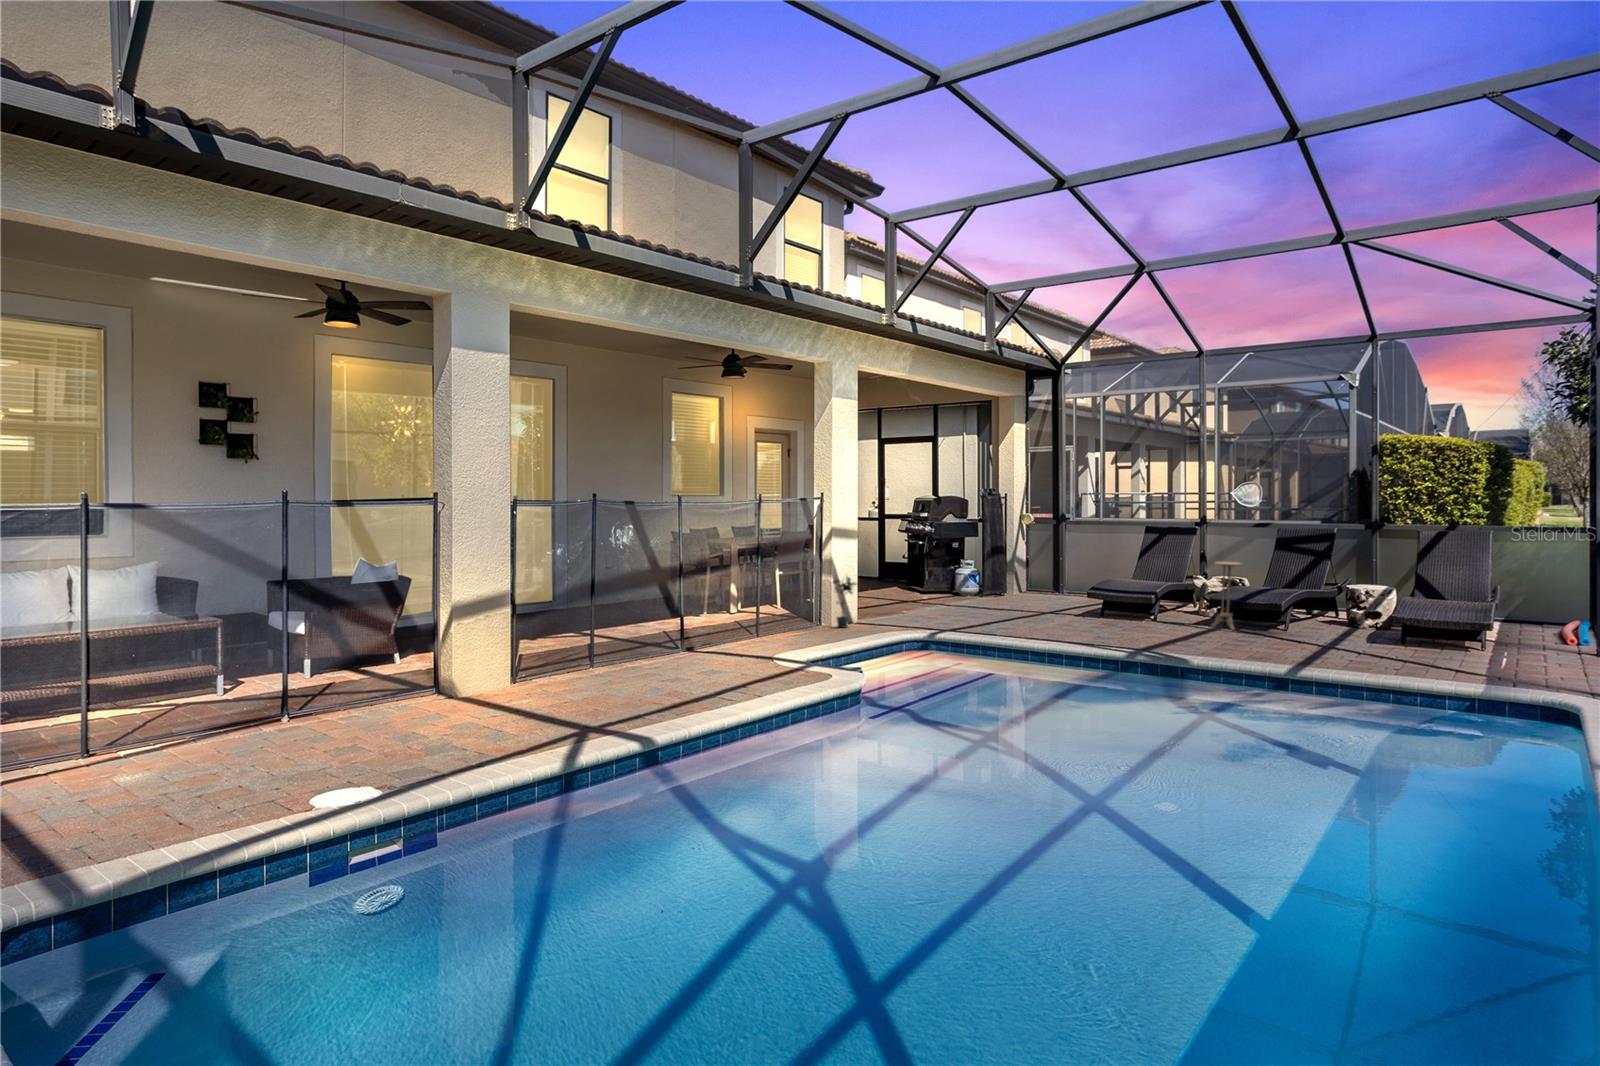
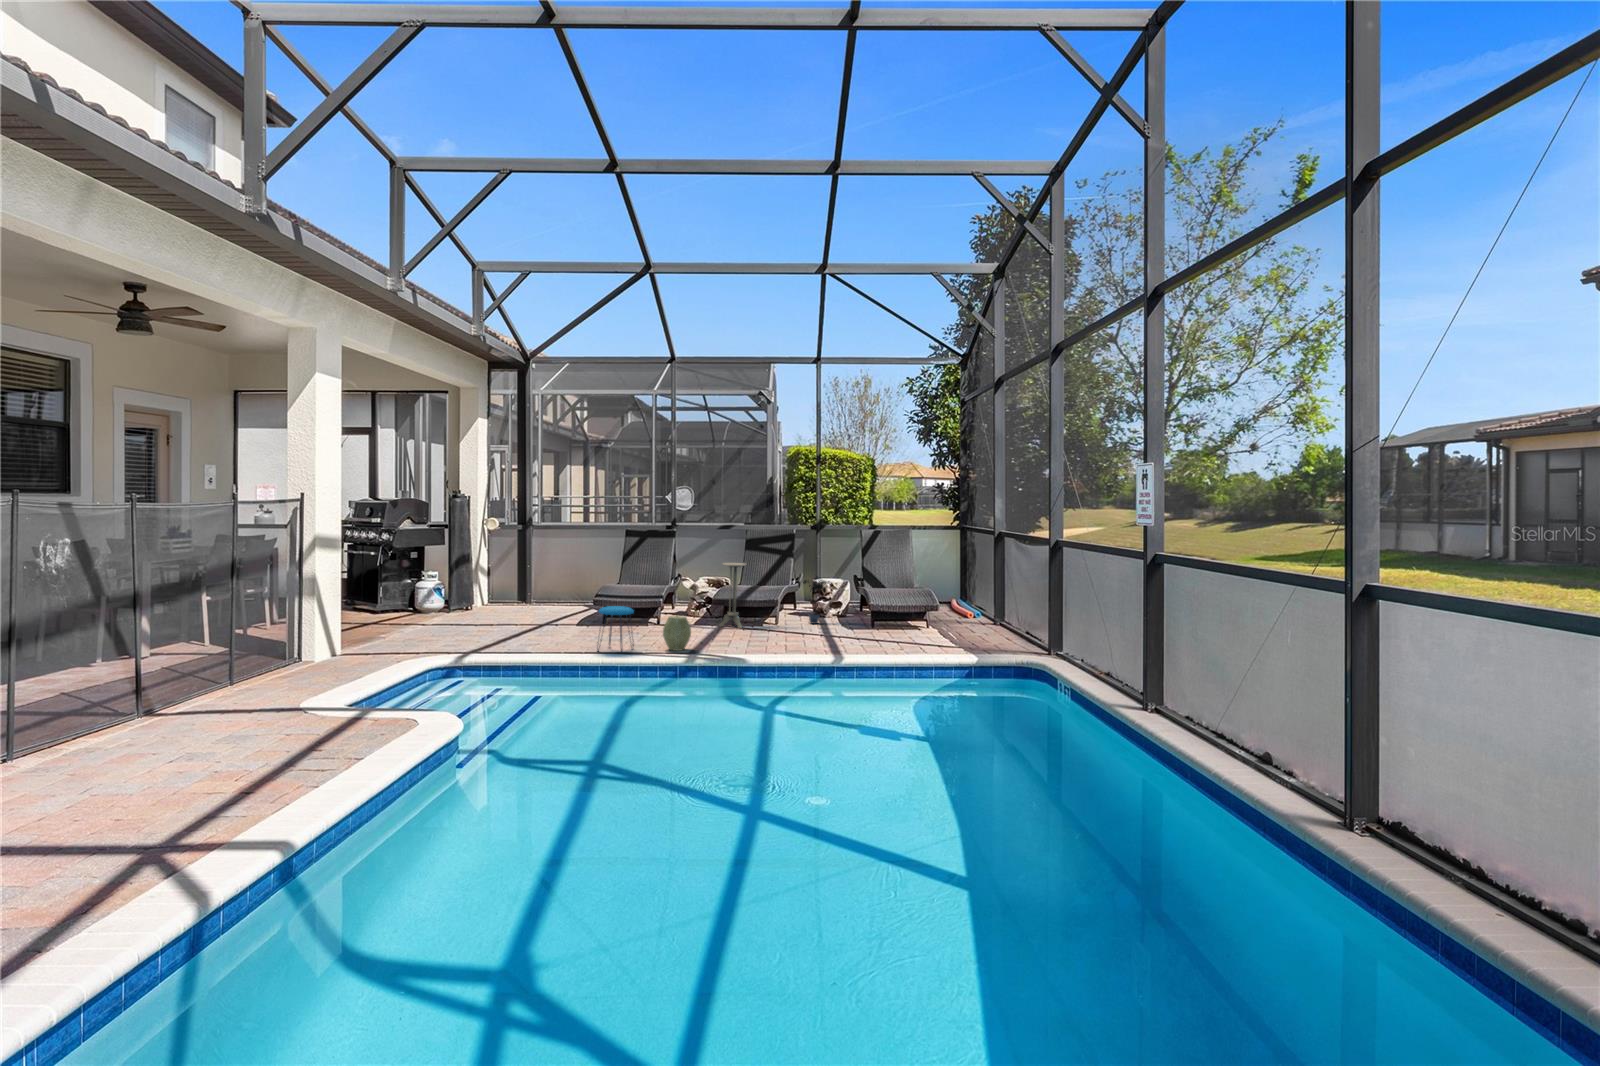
potted plant: present [833,576,856,628] -> present [803,576,829,624]
stool: none [1052,597,1090,642] -> present [597,606,634,651]
woven basket: none [1116,610,1146,645] -> present [663,615,691,651]

